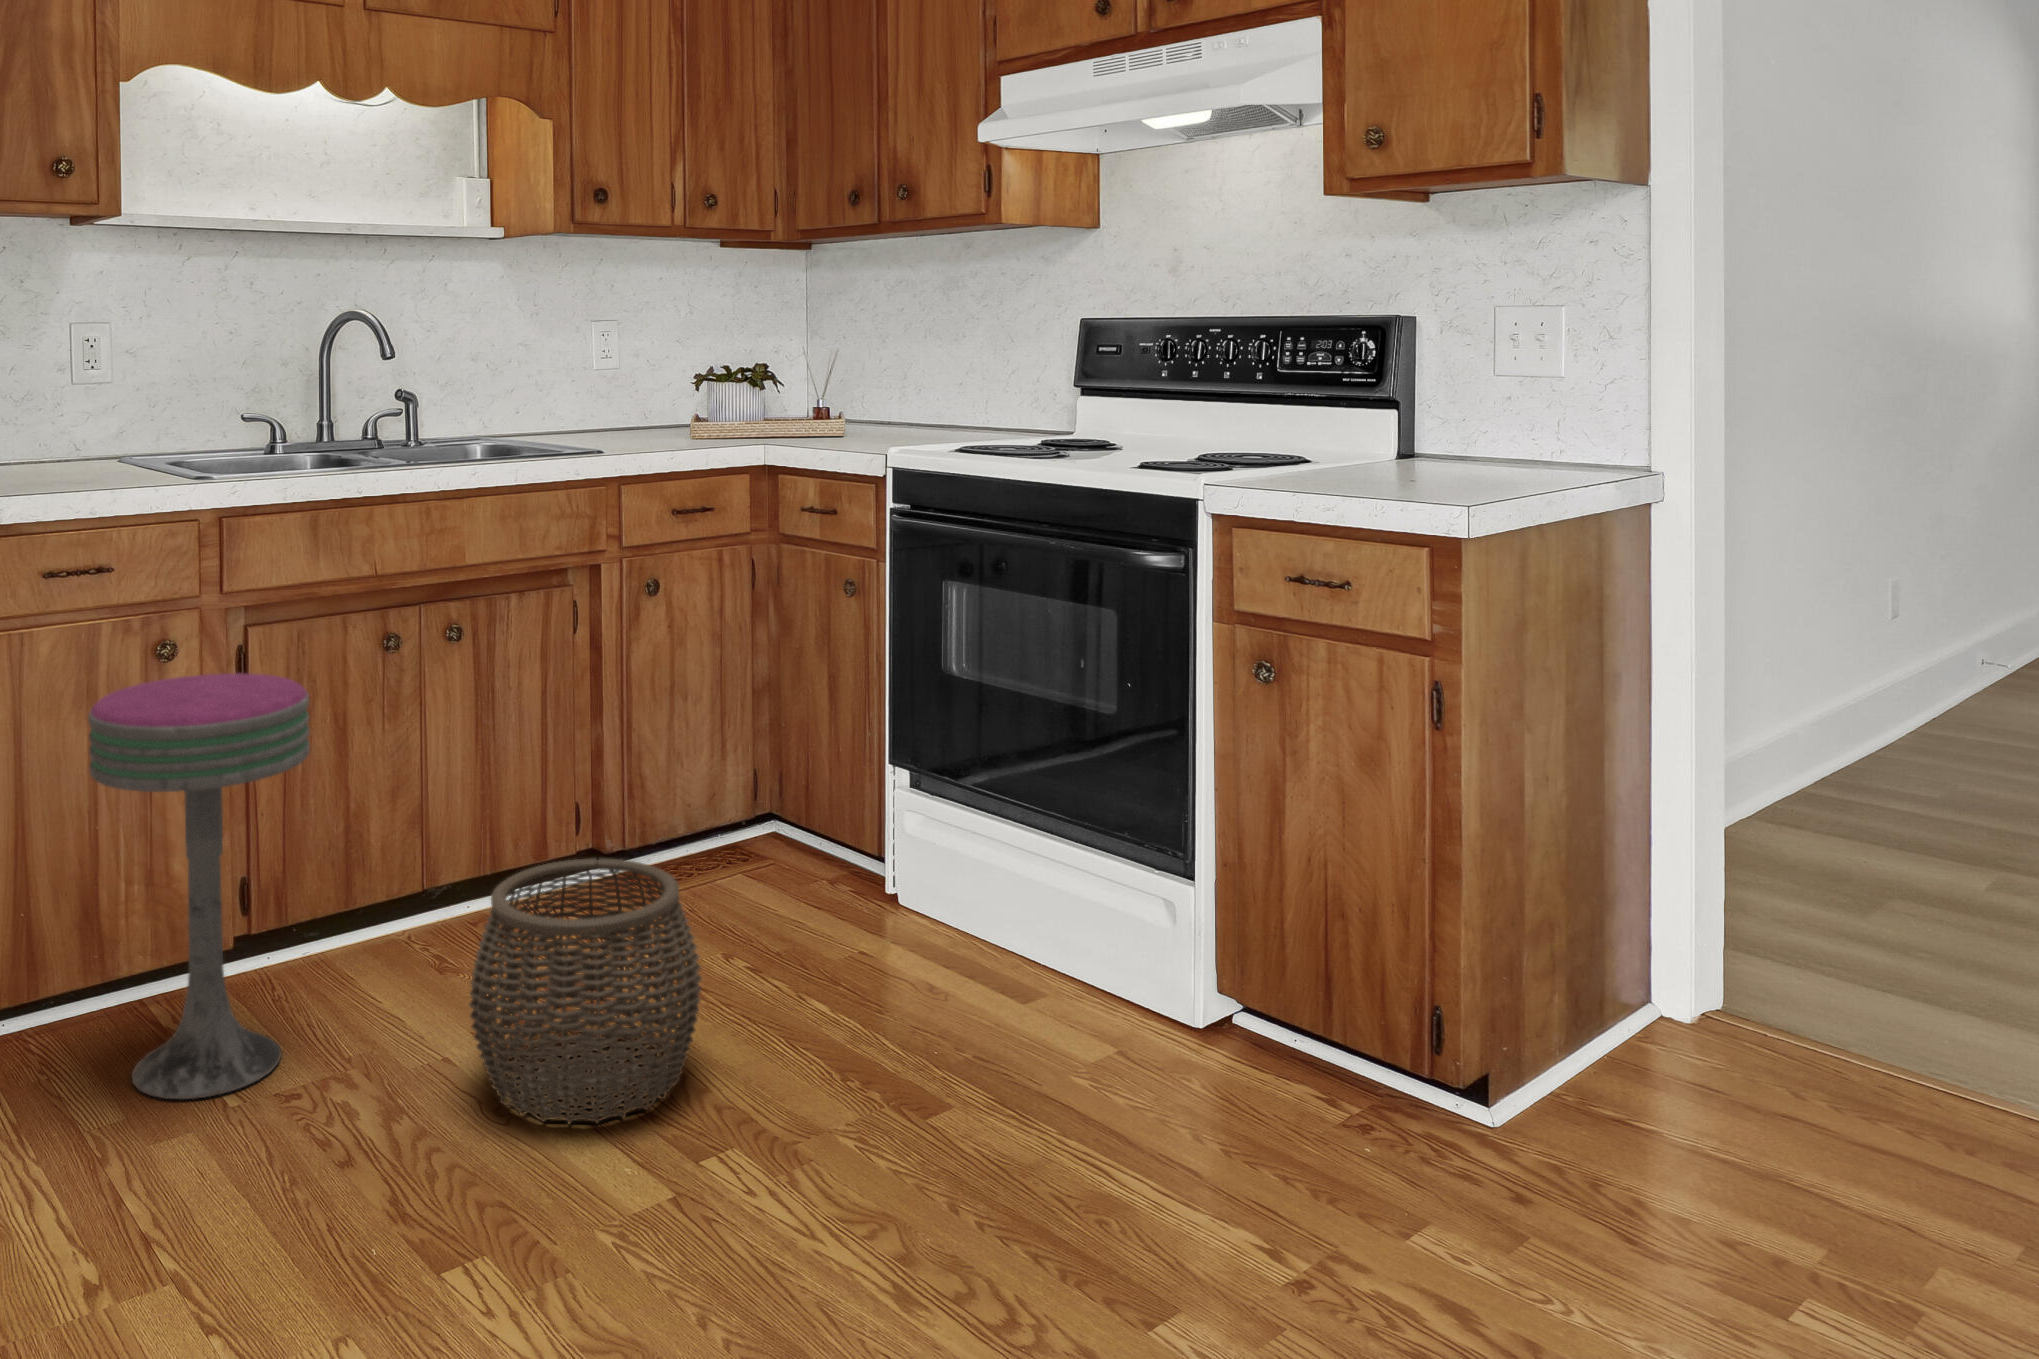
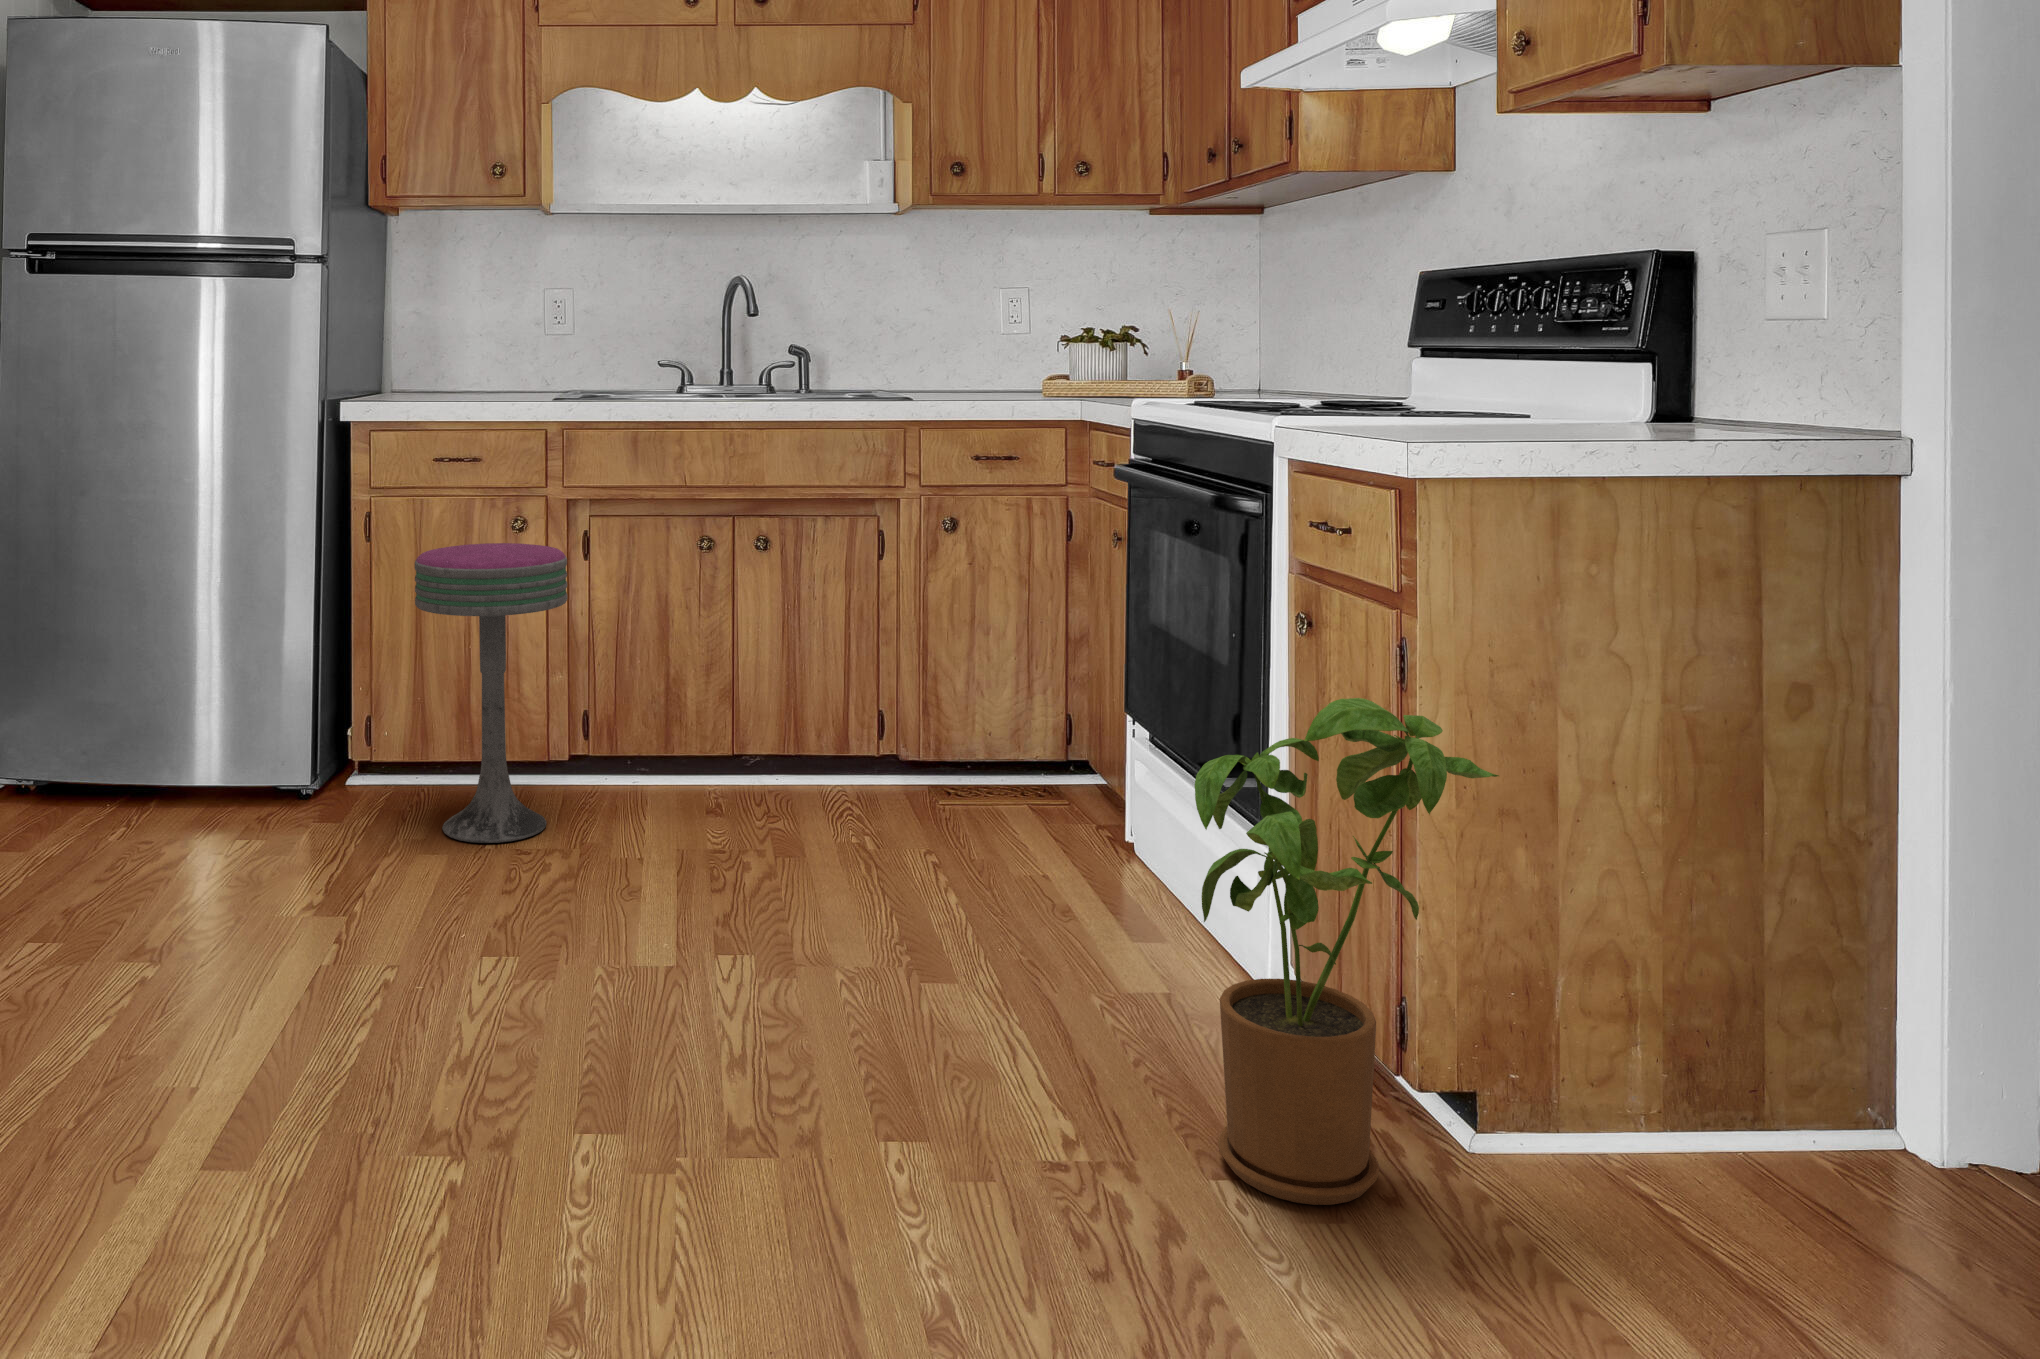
house plant: none [1309,742,1579,1224] -> present [1195,698,1499,1205]
woven basket: present [469,859,702,1124] -> none [607,718,797,921]

